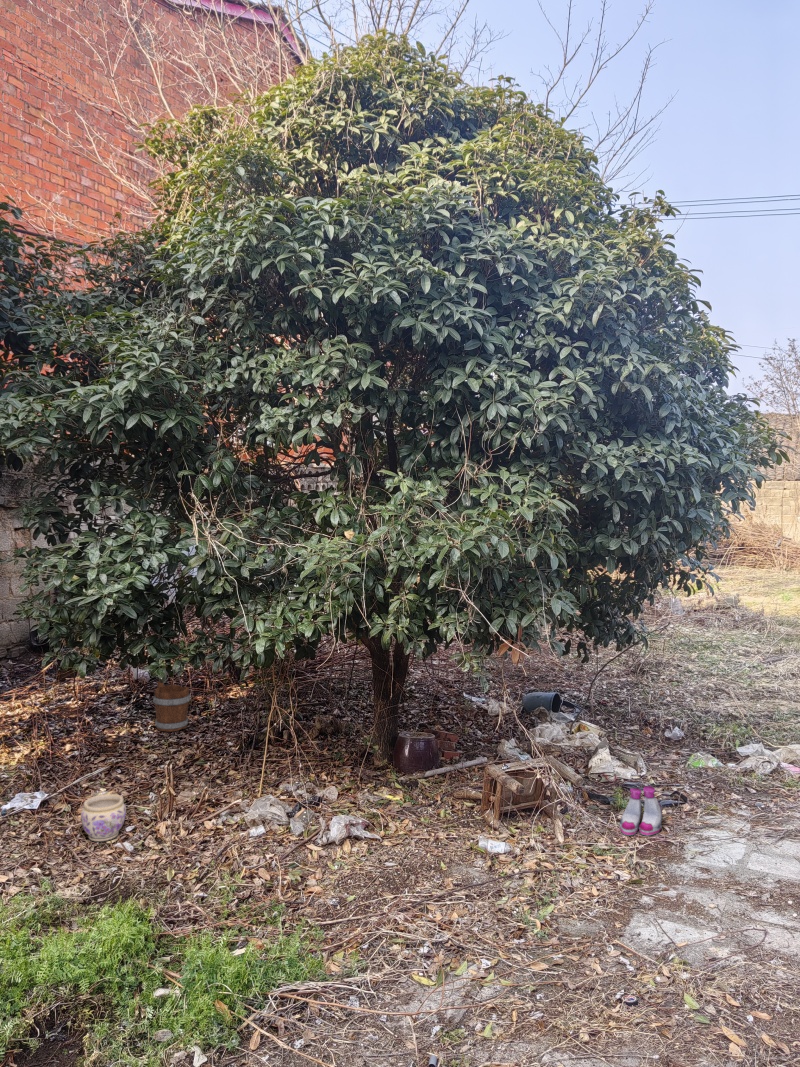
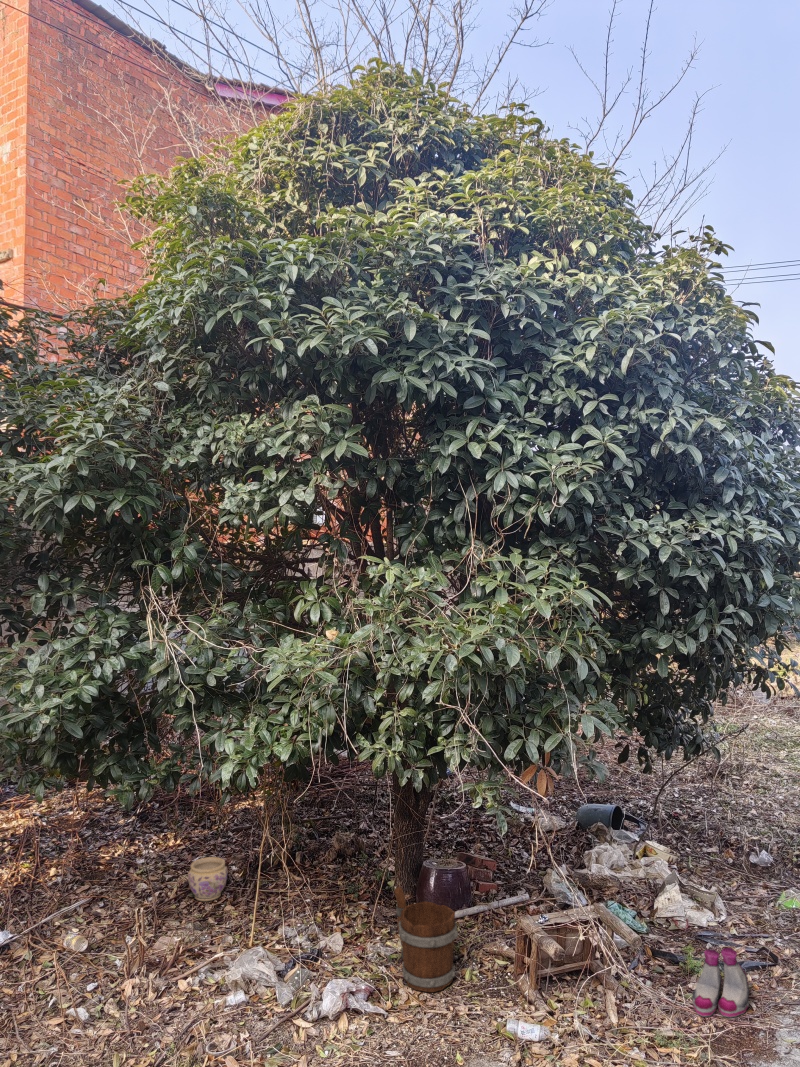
bucket: present [153,682,190,732] -> present [394,887,458,992]
planter: present [81,794,126,842] -> present [188,857,228,902]

